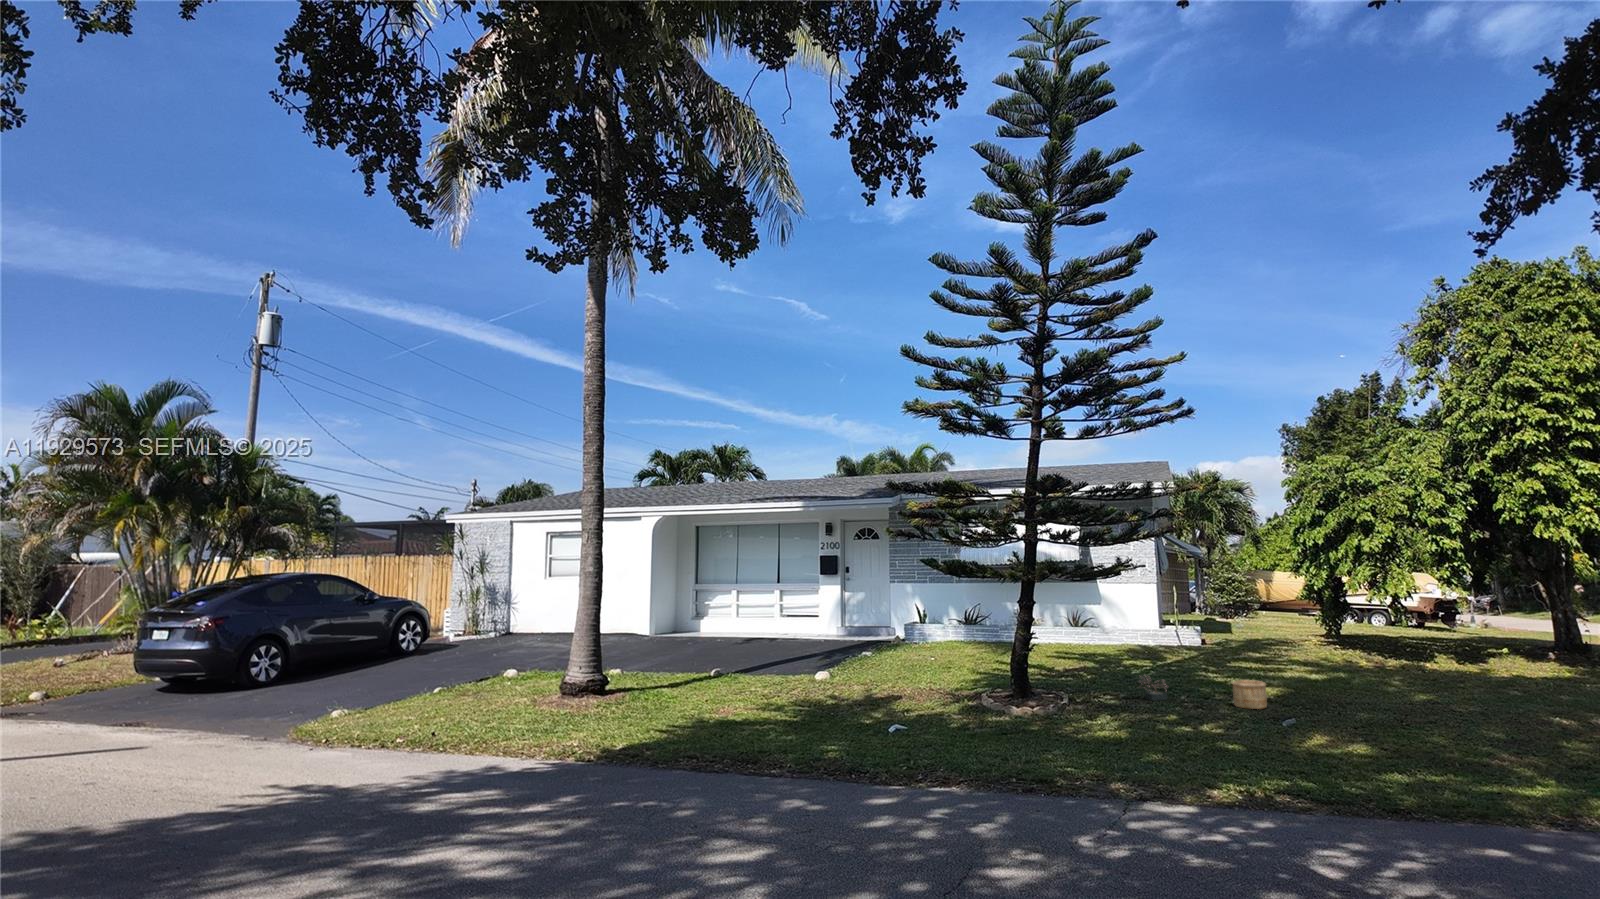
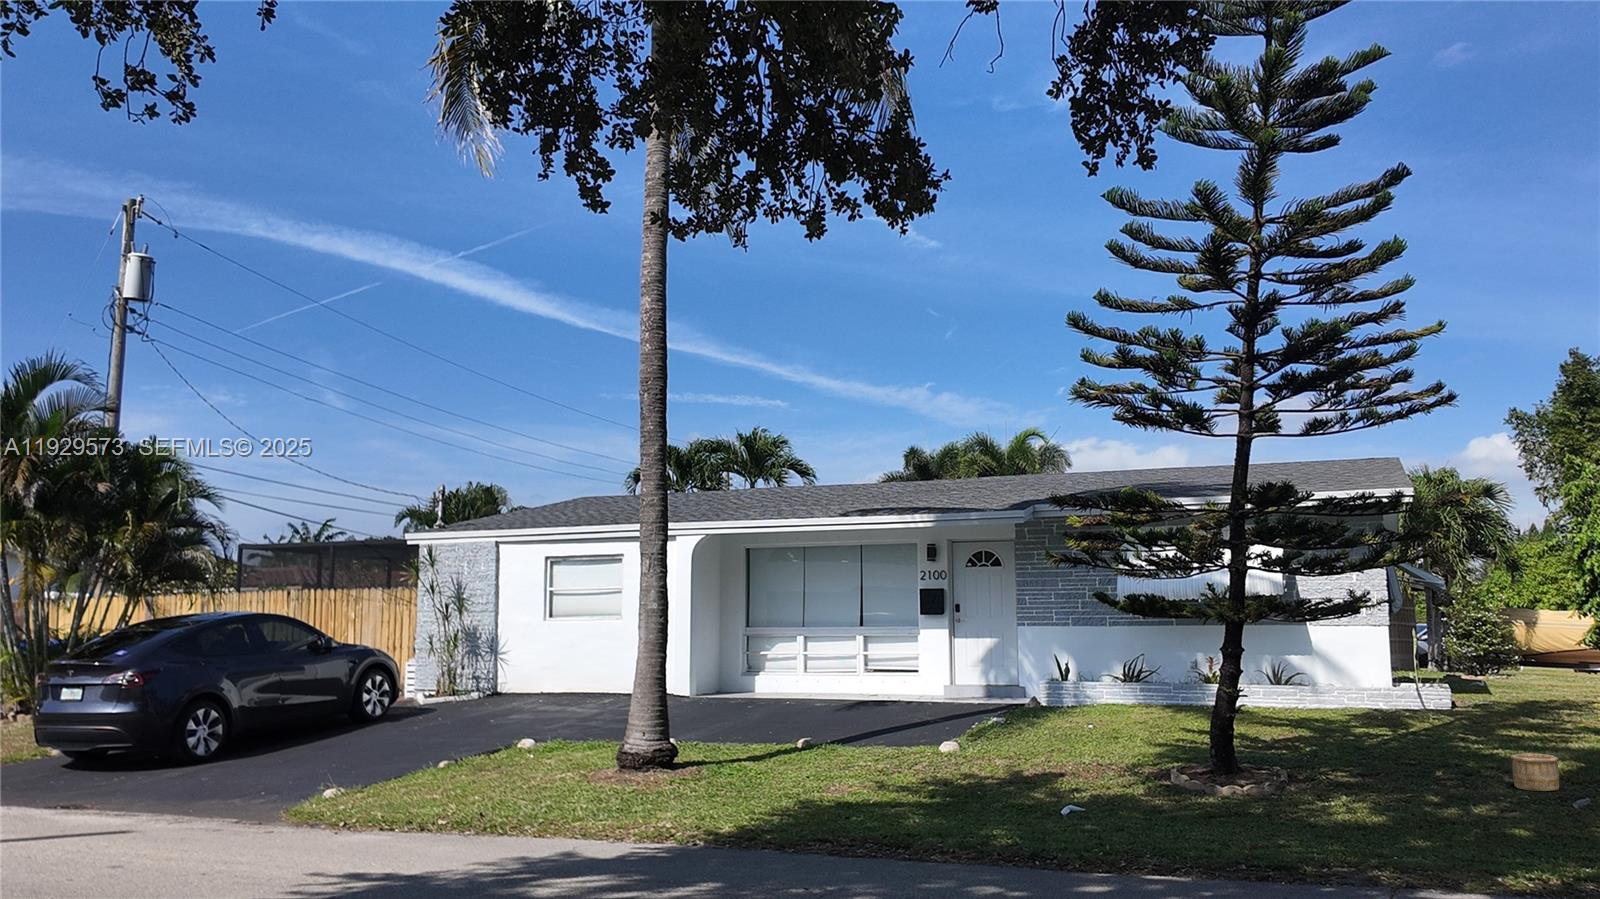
decorative plant: present [1144,676,1168,701] -> none [1383,746,1423,781]

